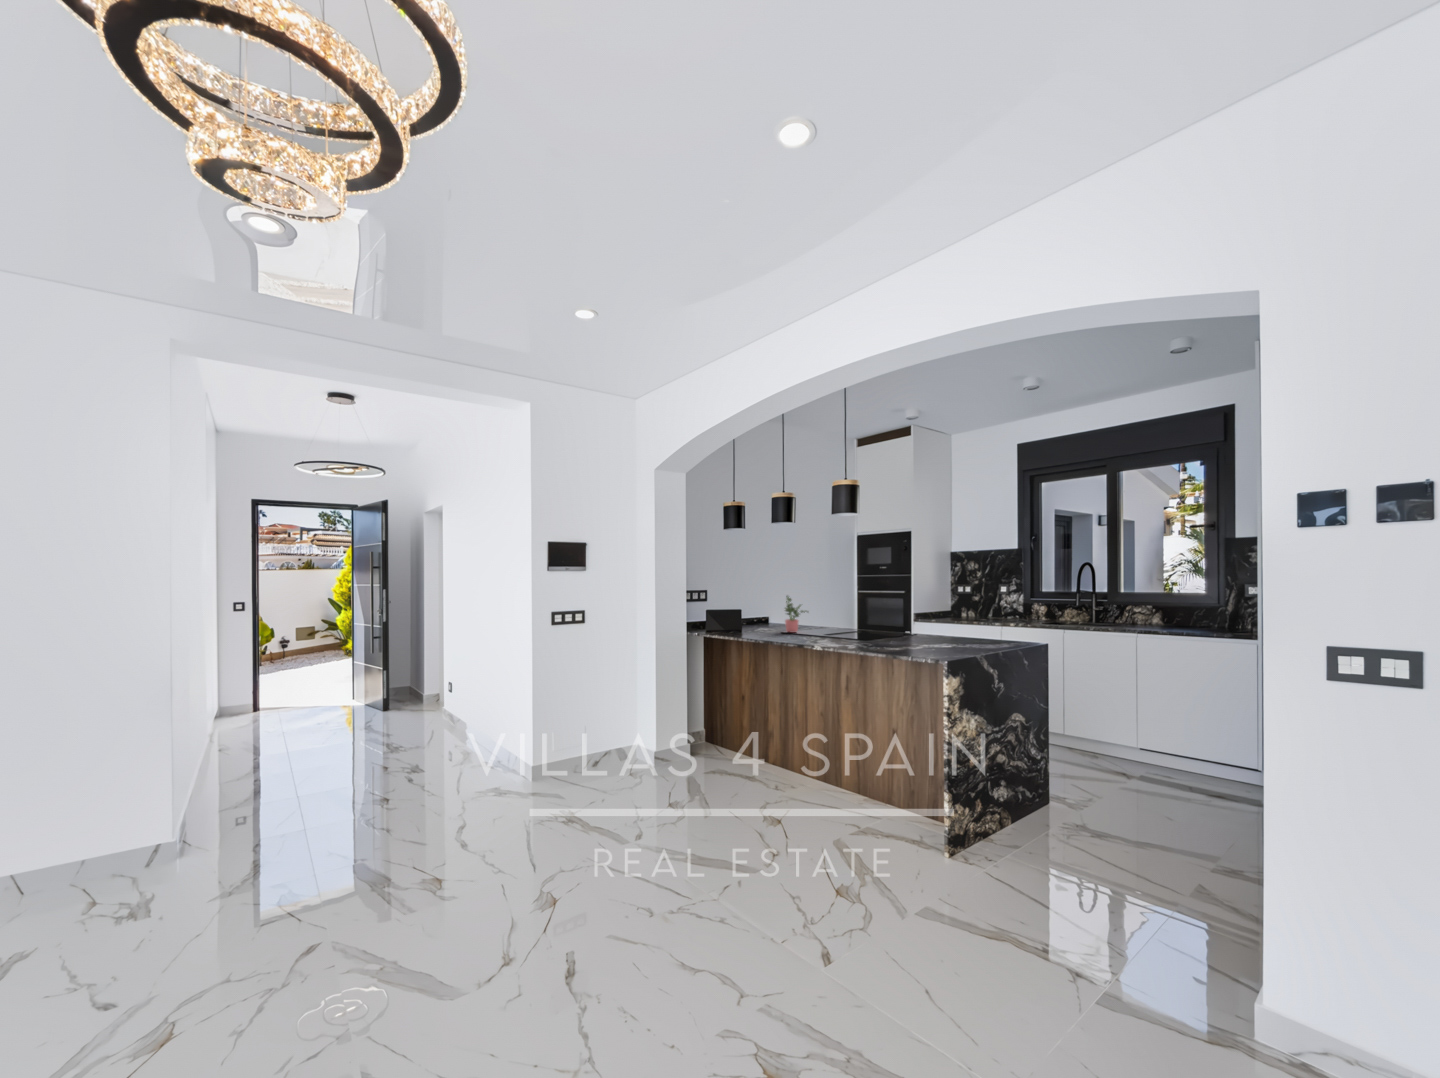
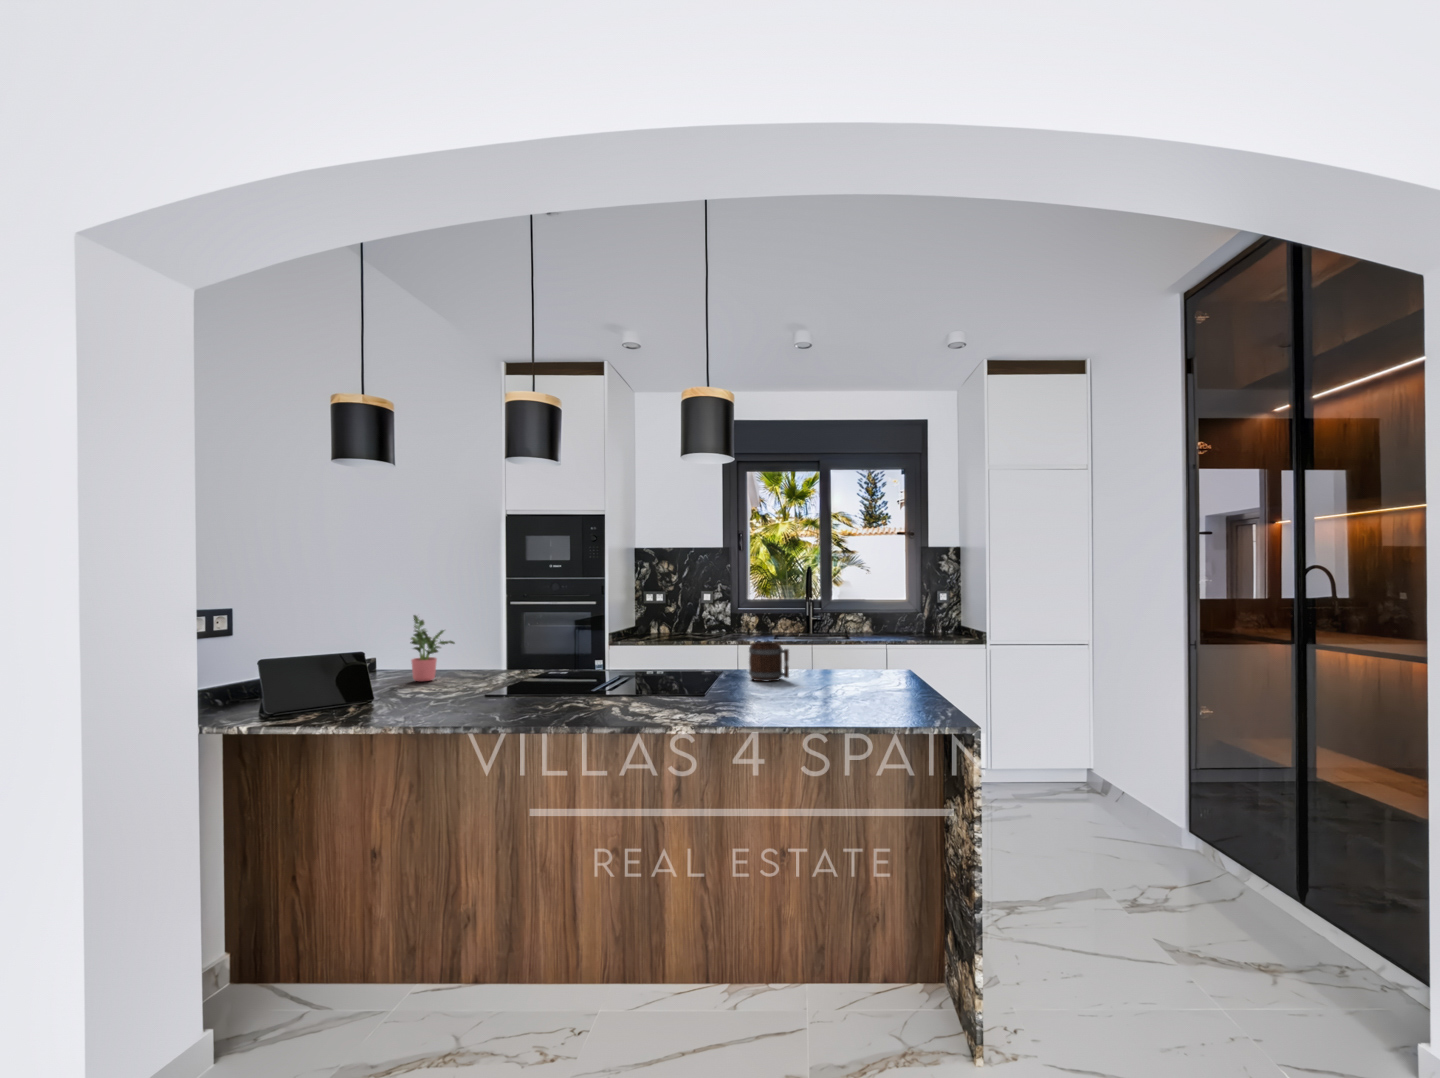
mug: none [985,621,1013,647] -> present [749,642,789,681]

